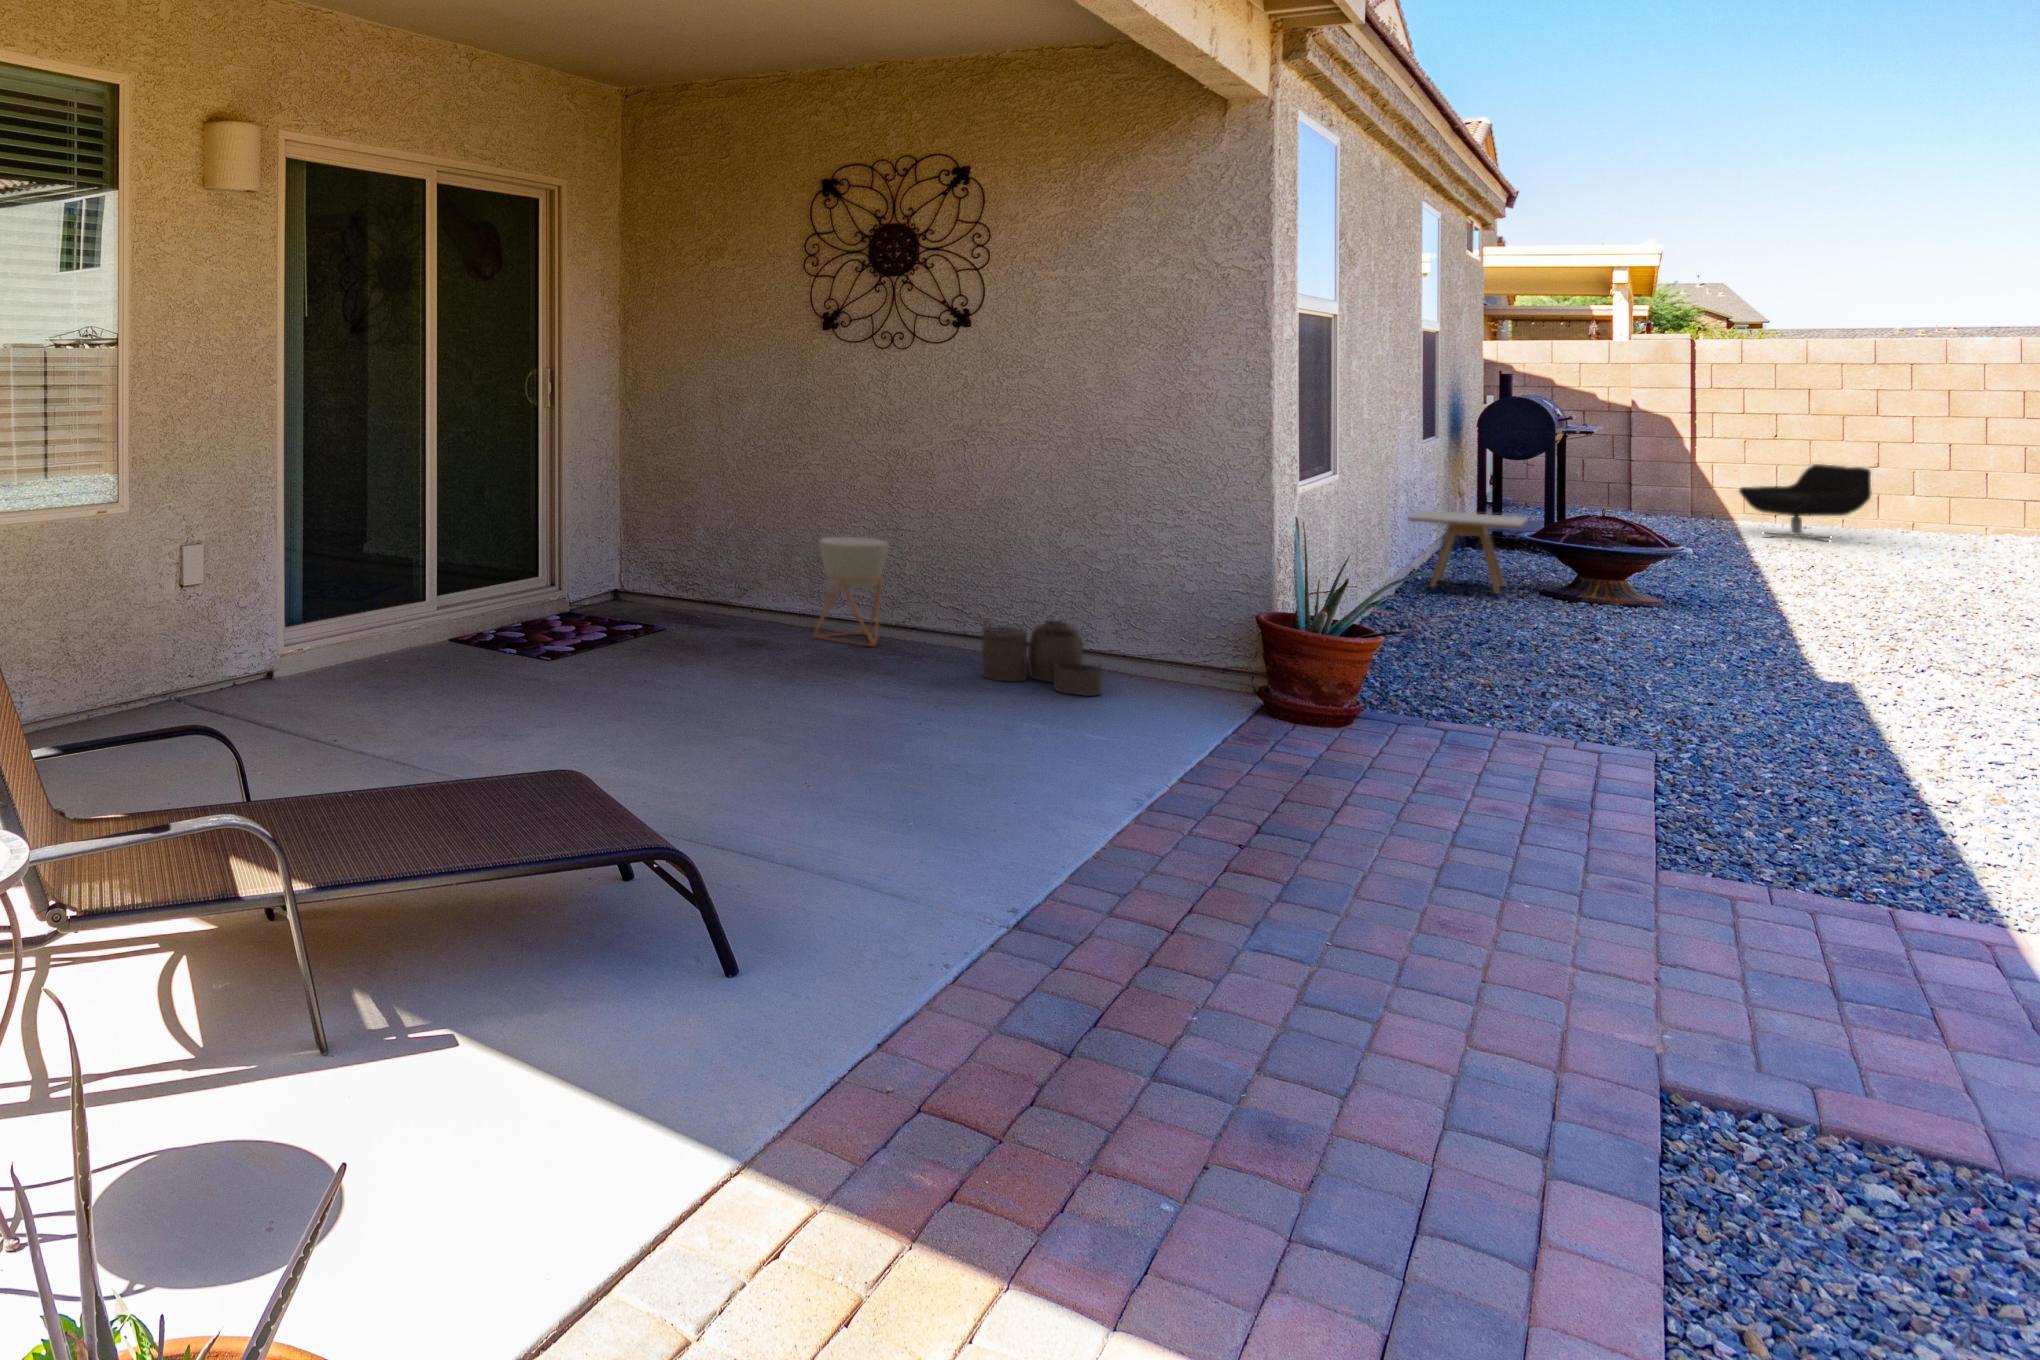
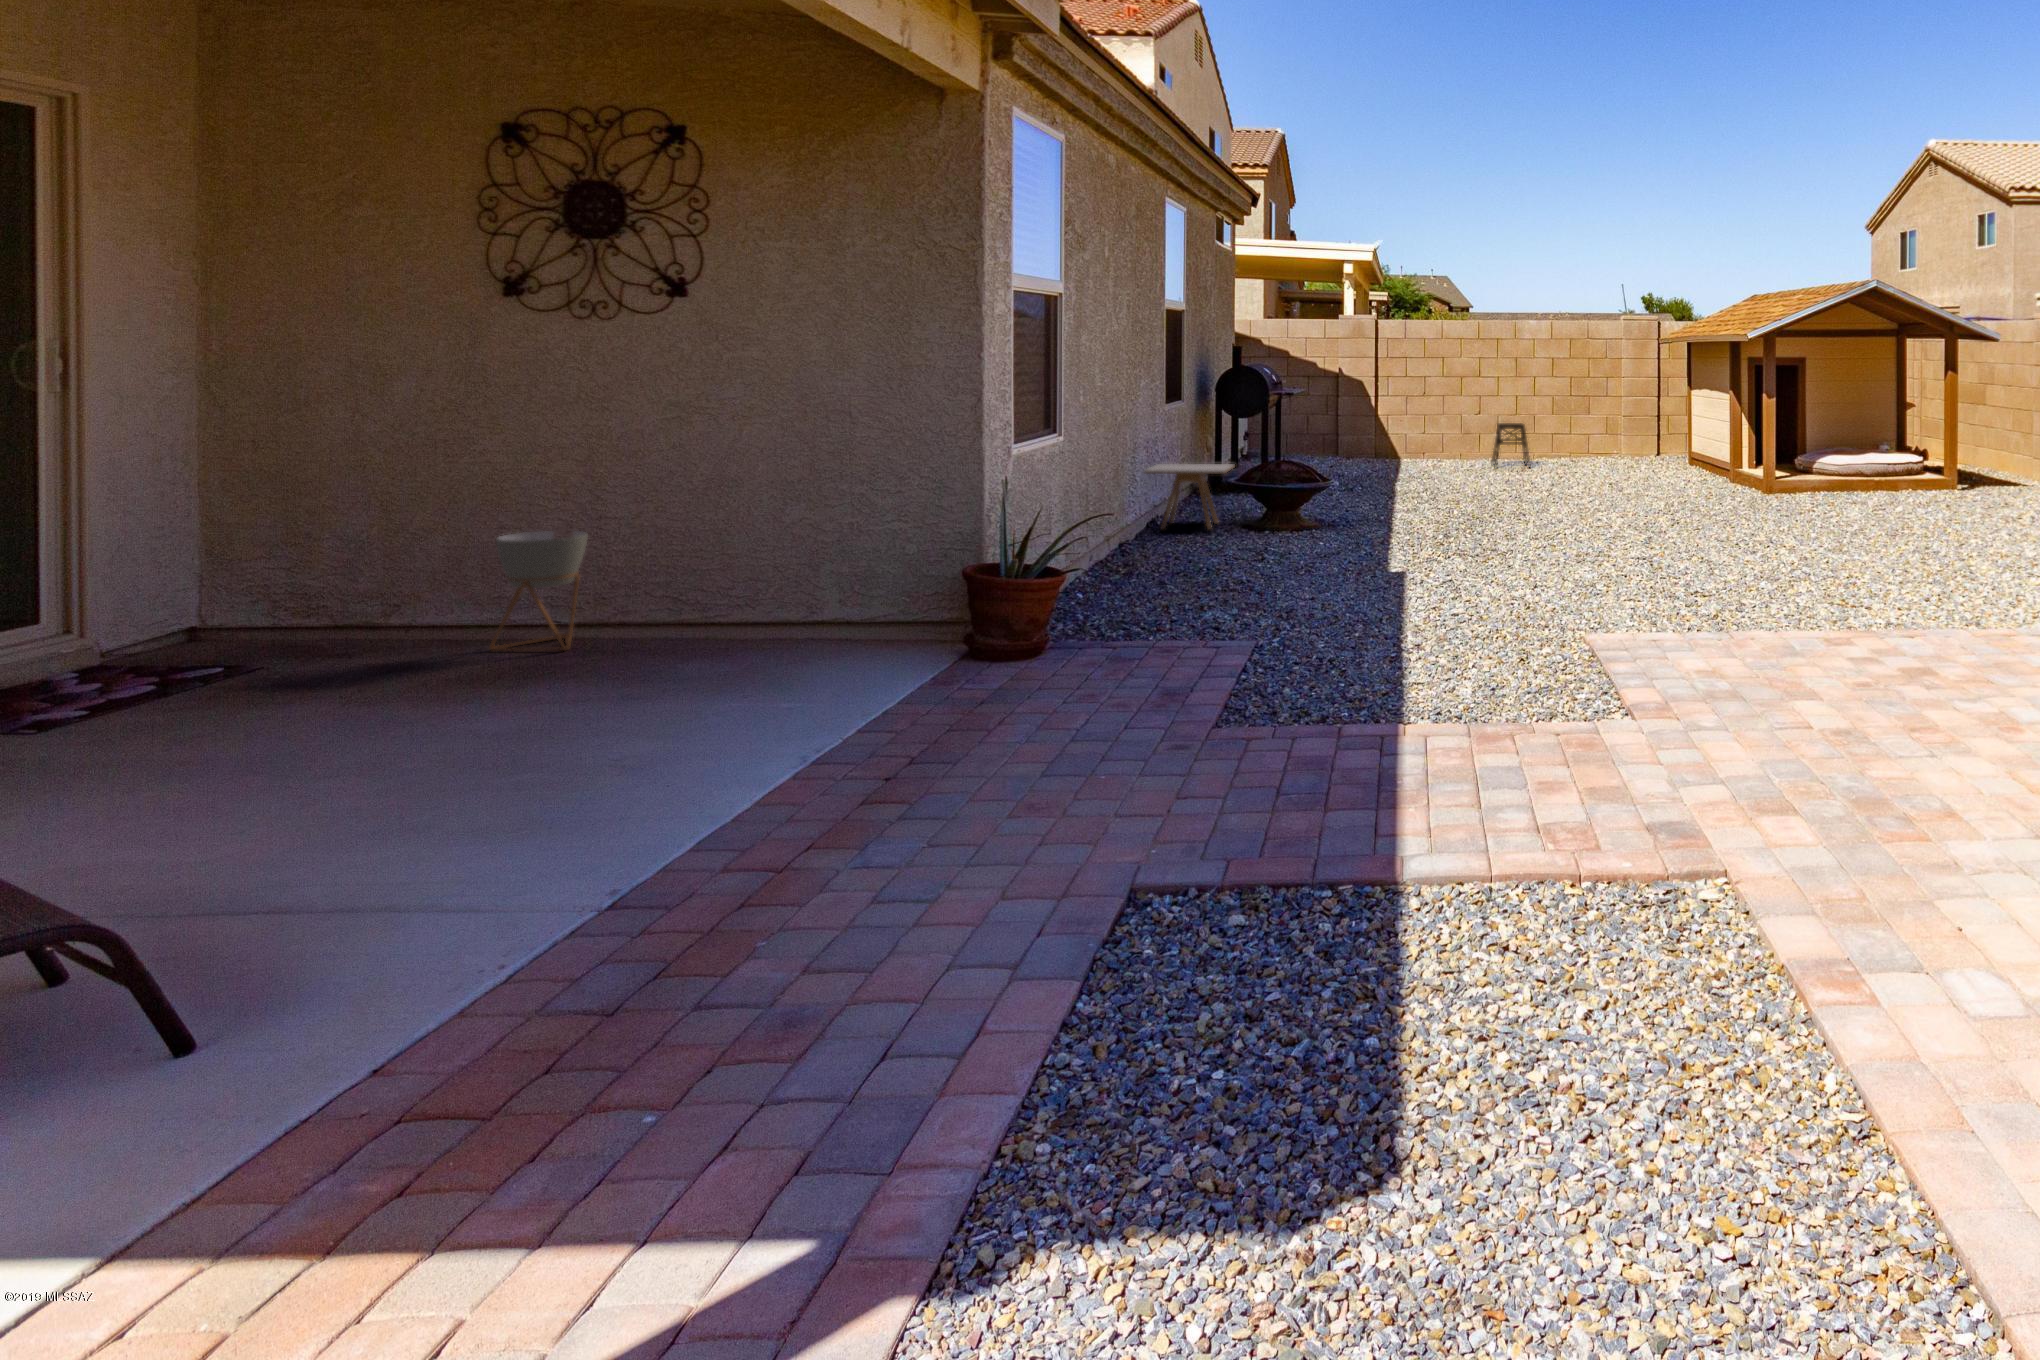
lounge chair: present [1739,464,1872,538] -> none [1397,412,1471,469]
stool: none [1907,483,1990,550] -> present [1492,423,1530,467]
woven basket: present [982,620,1102,696] -> none [687,592,814,668]

